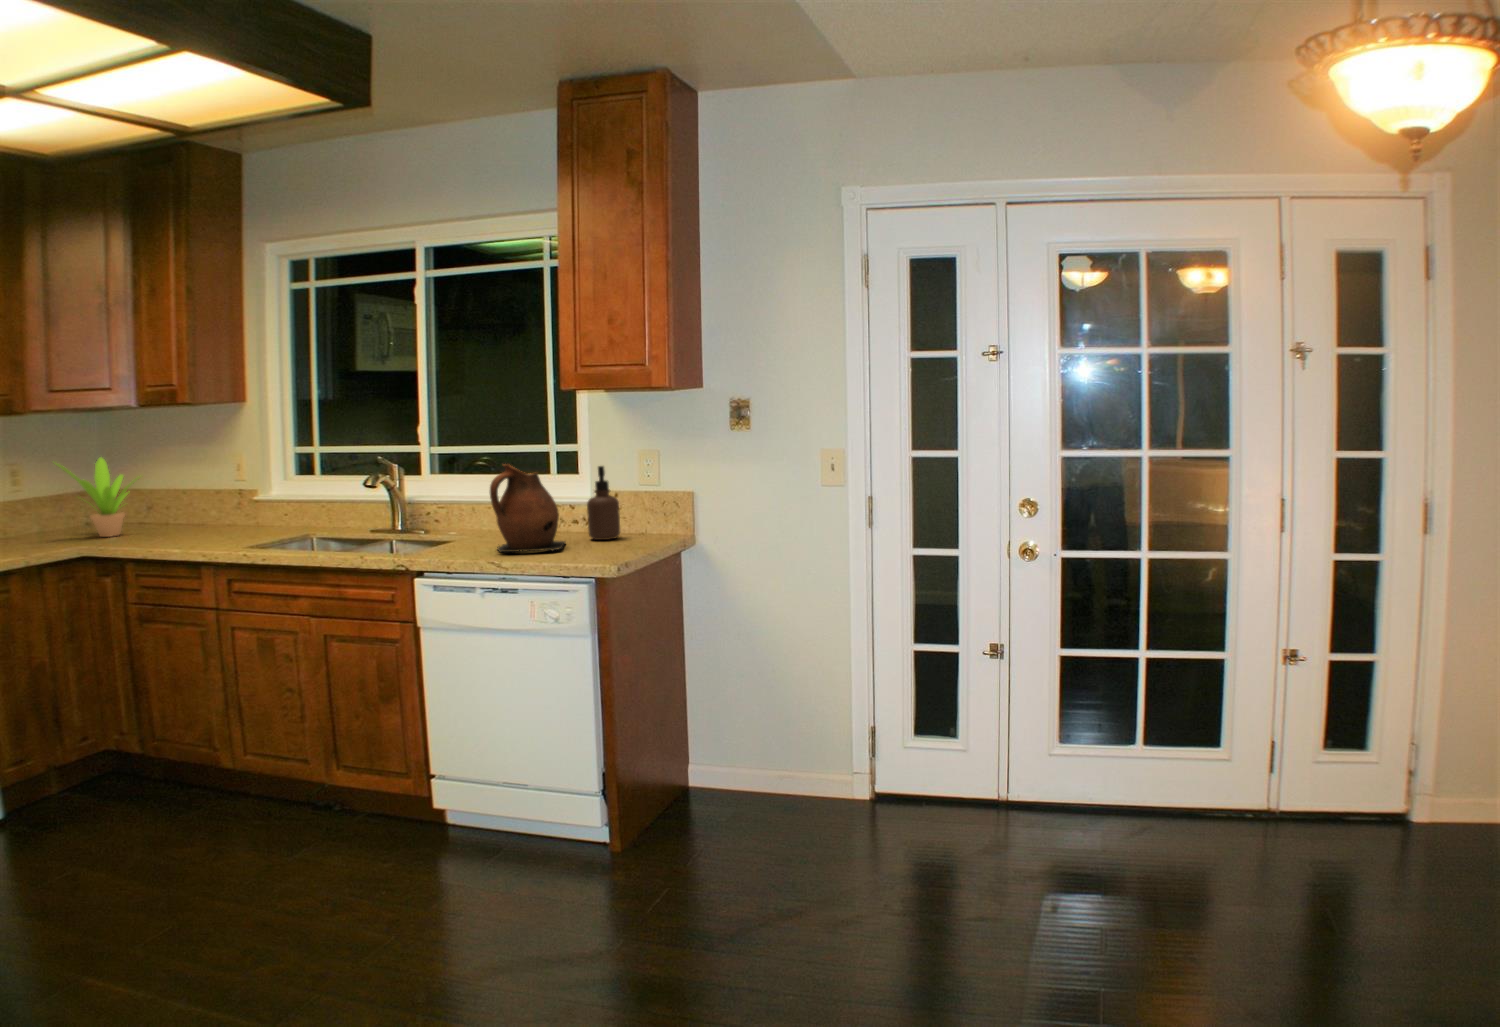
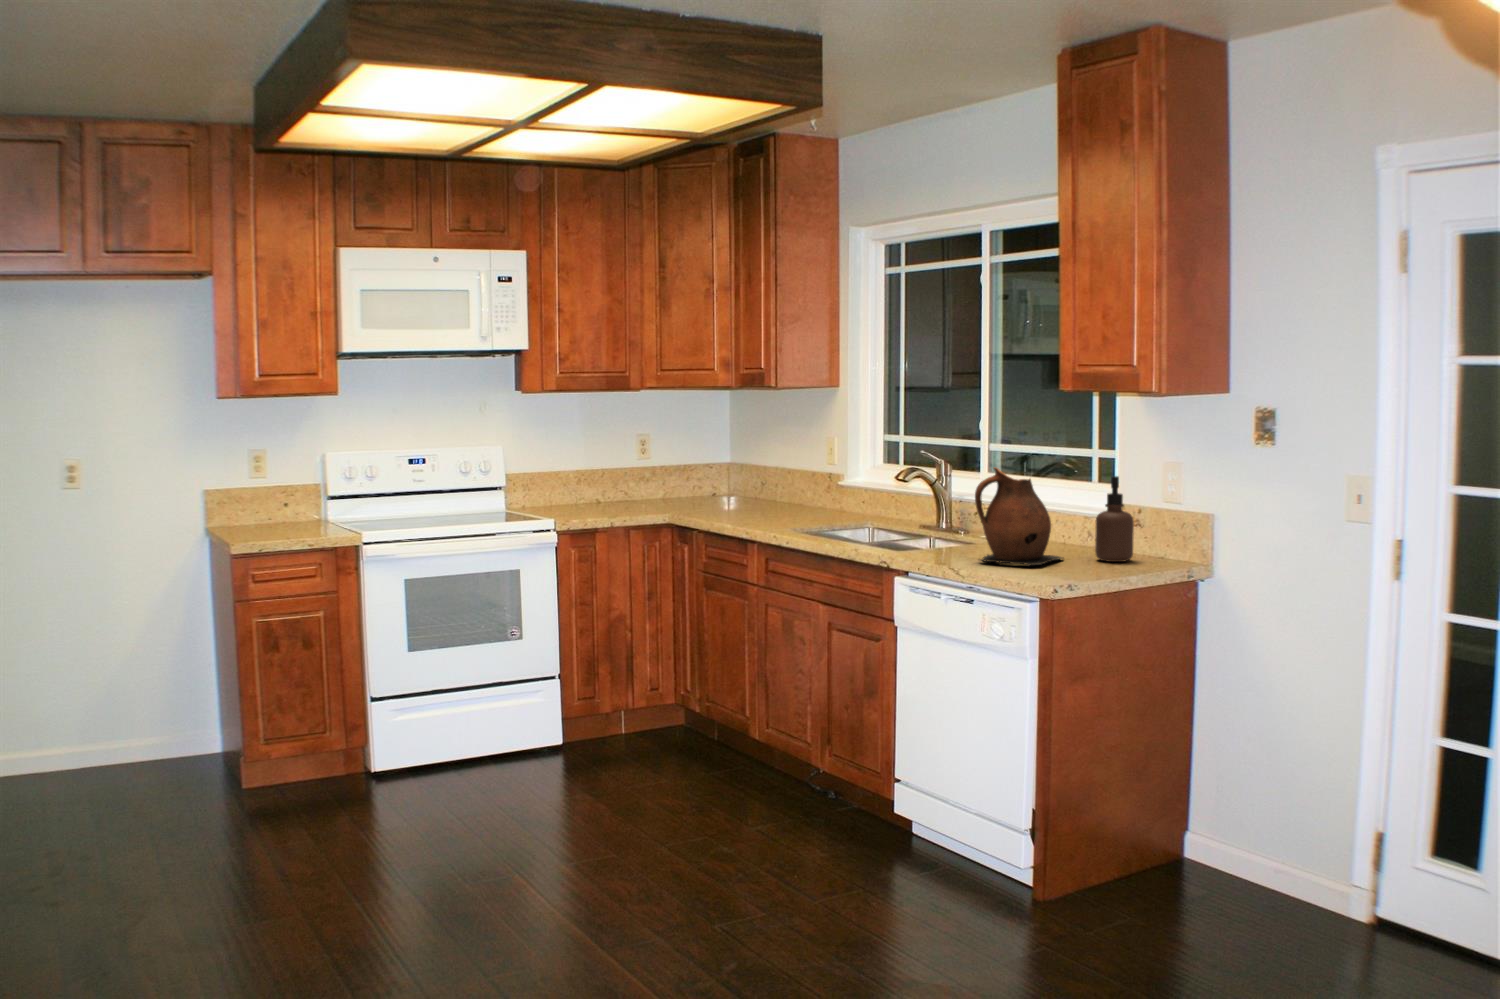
potted plant: present [56,458,138,537] -> none [687,434,754,507]

